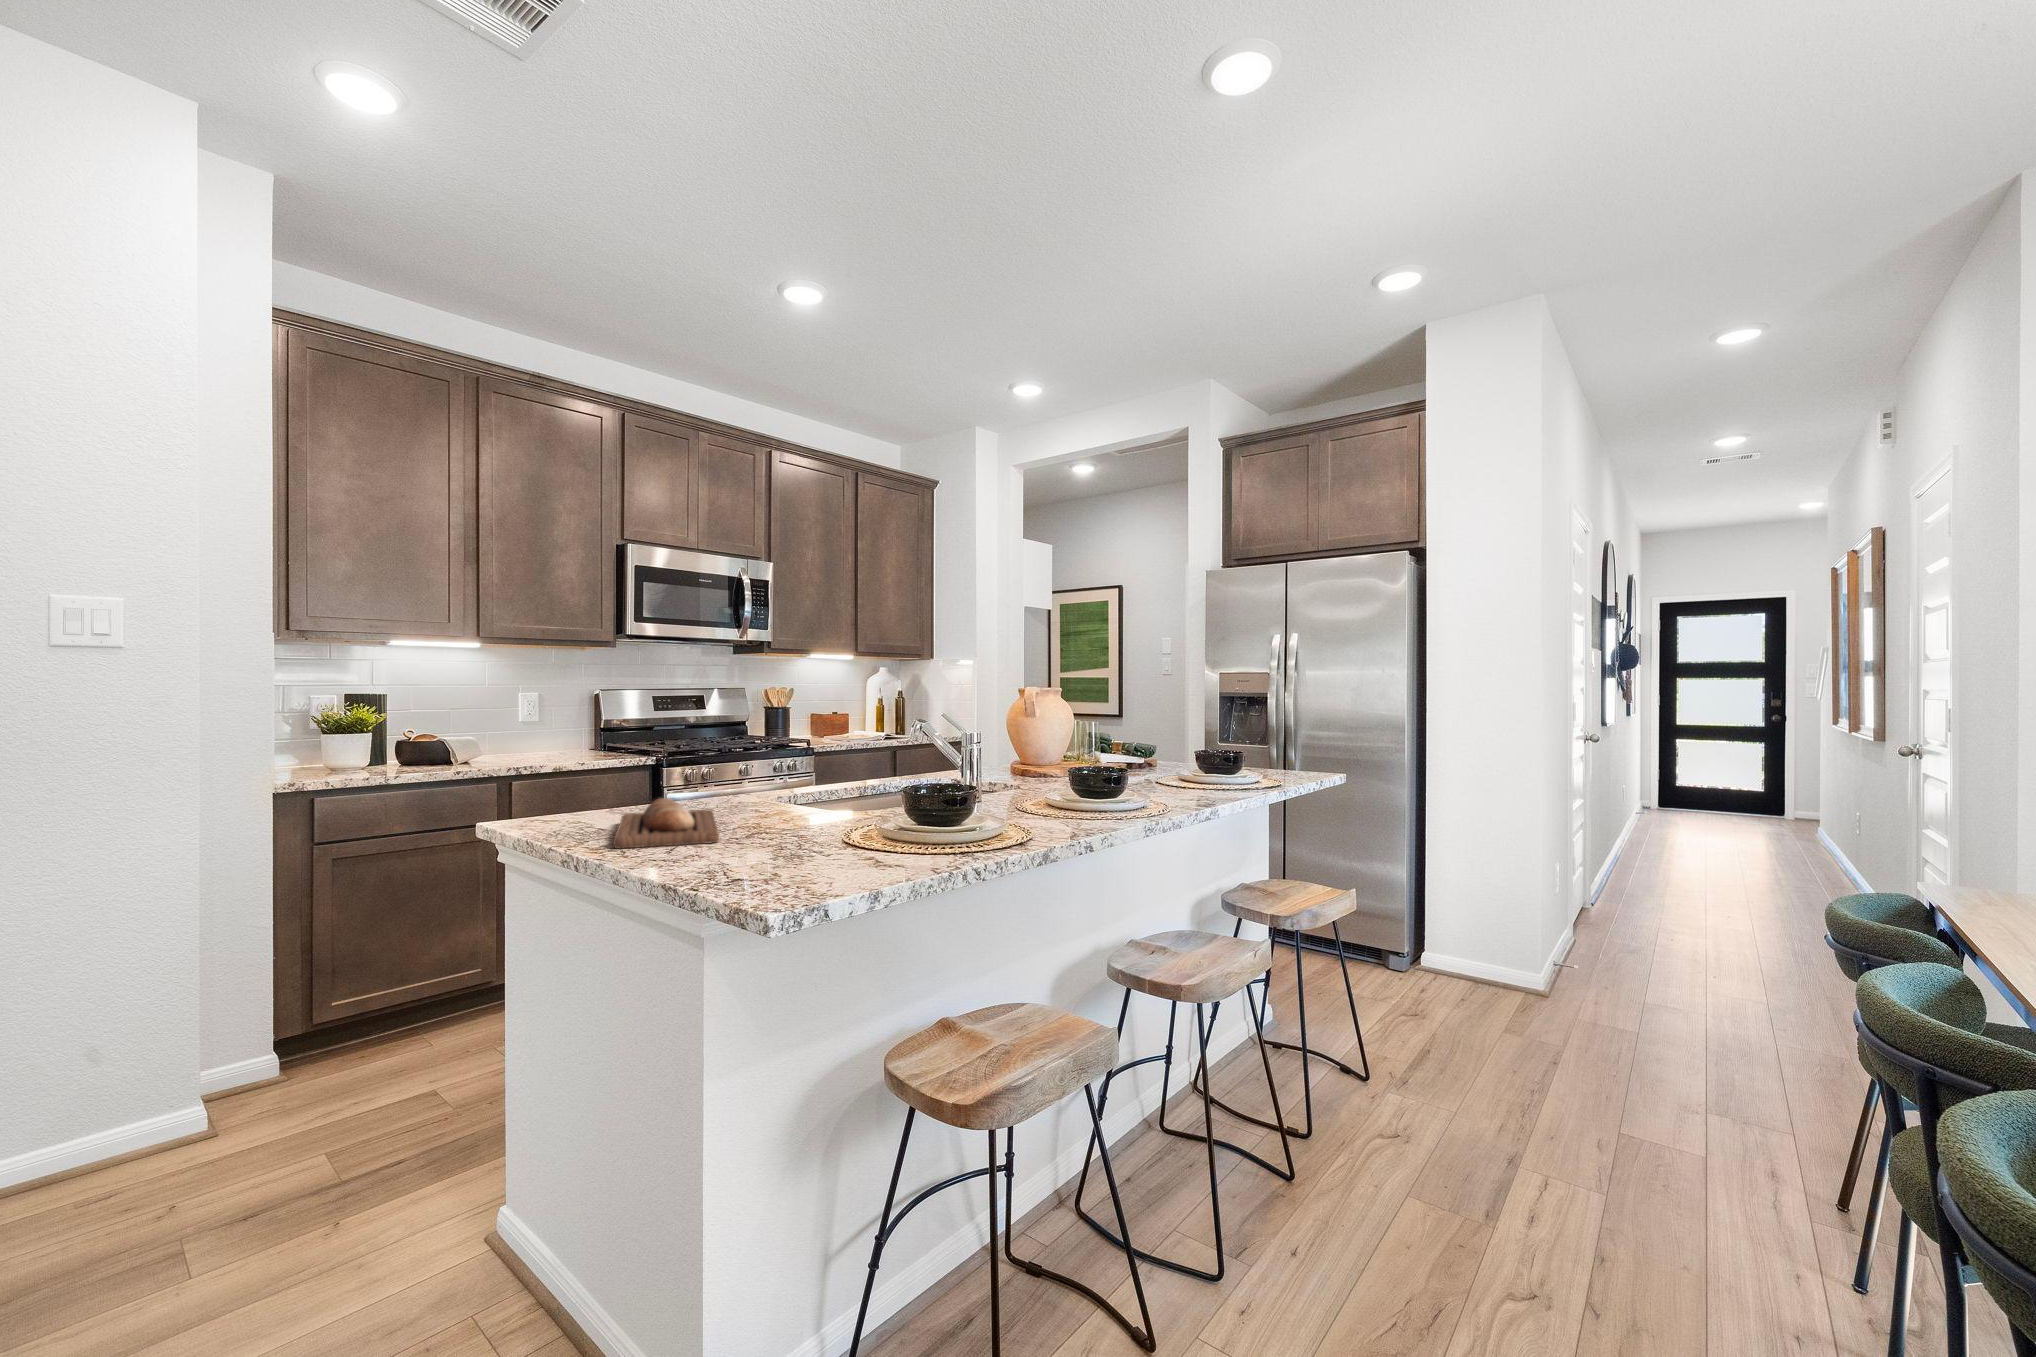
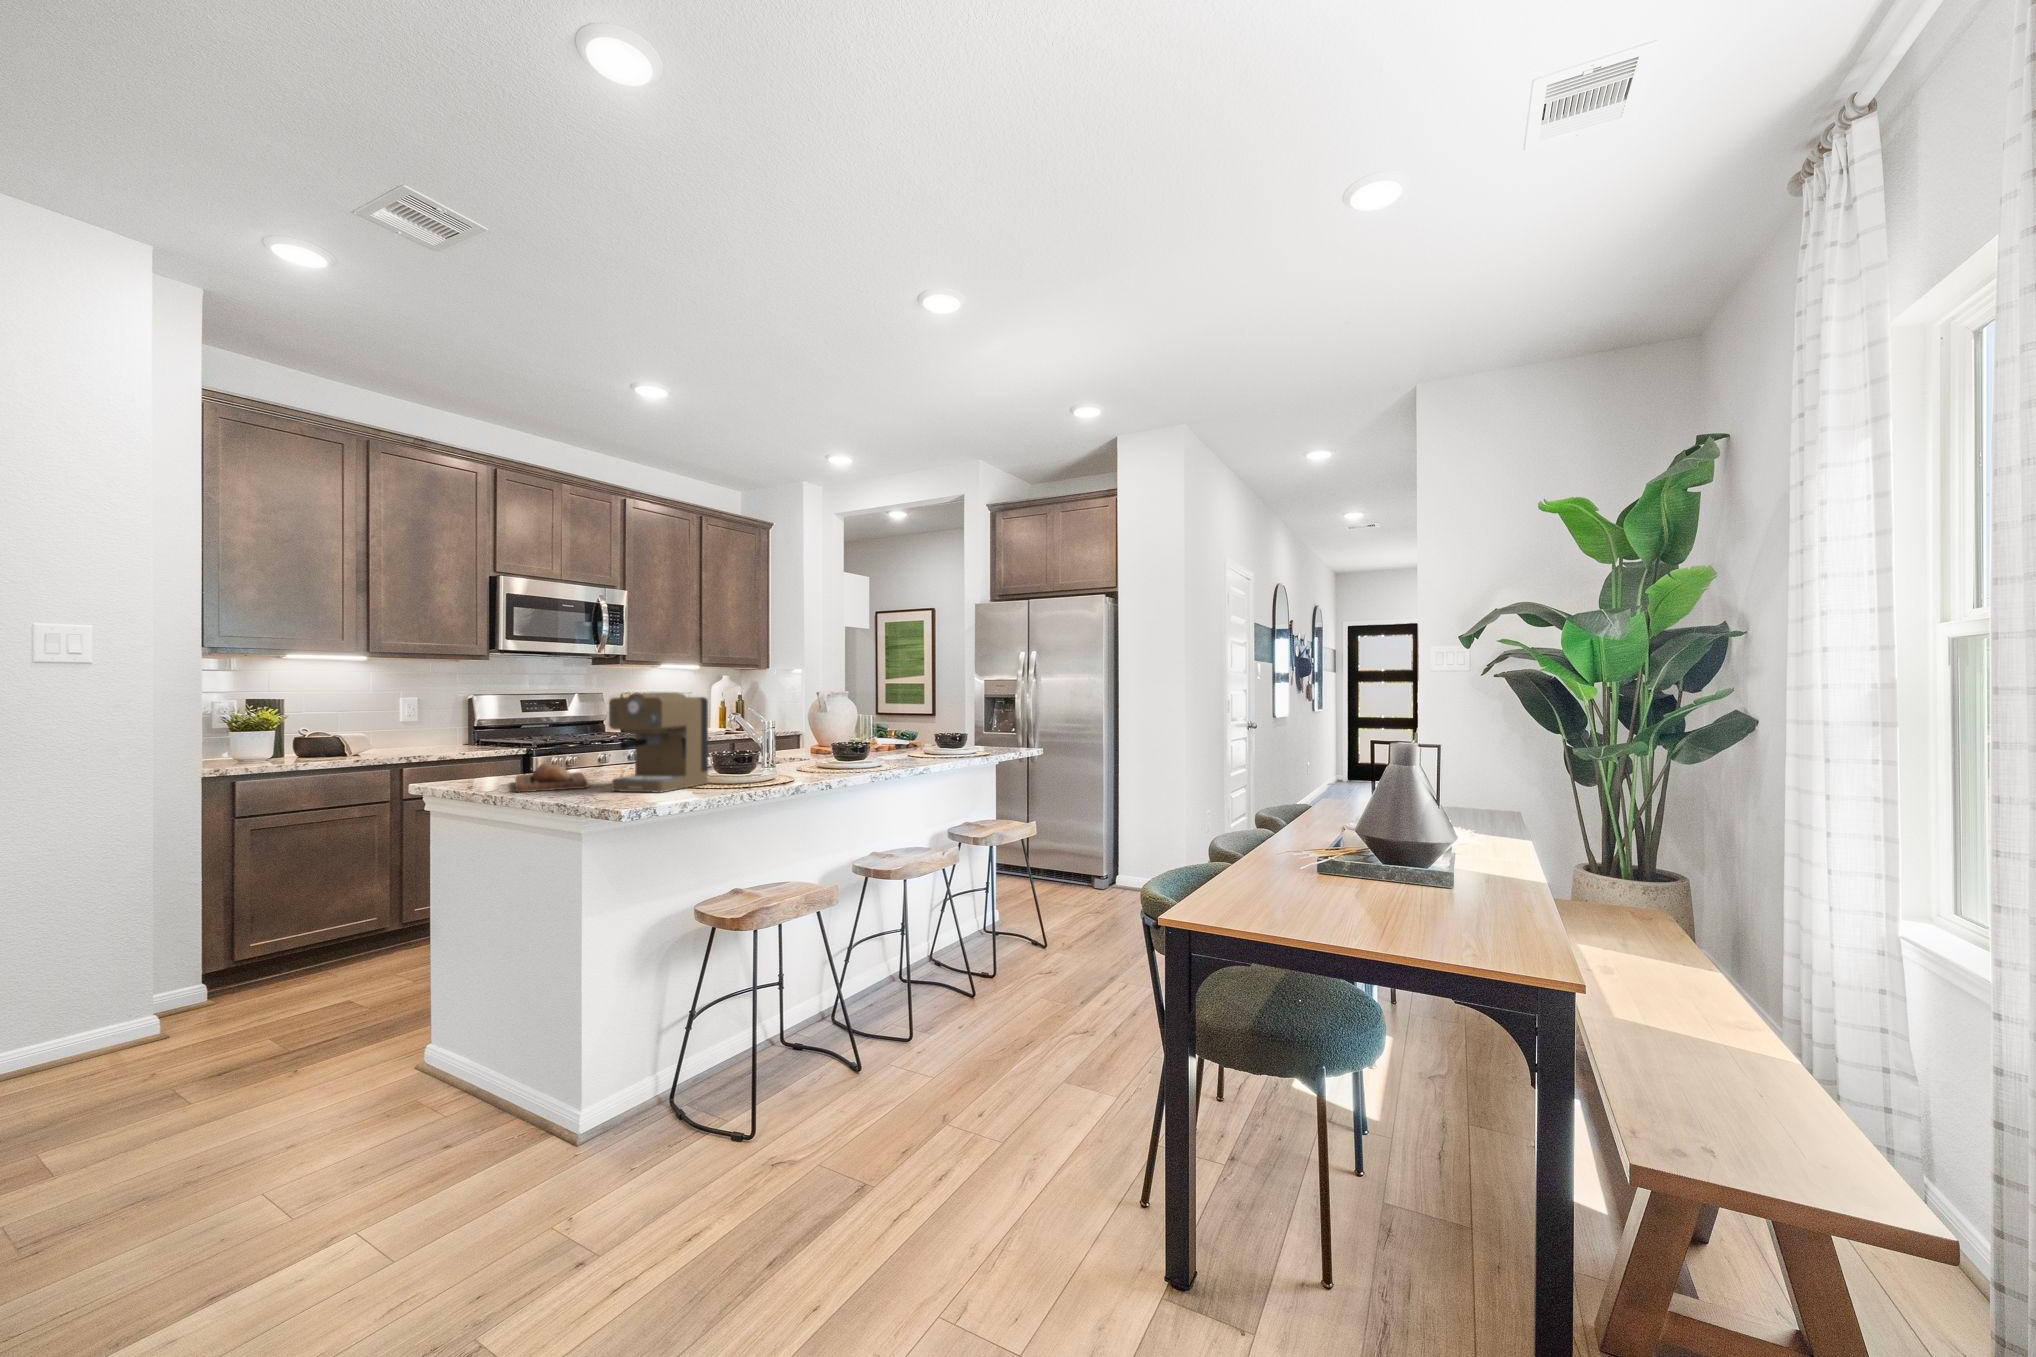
coffee maker: none [748,694,895,860] -> present [609,692,708,793]

